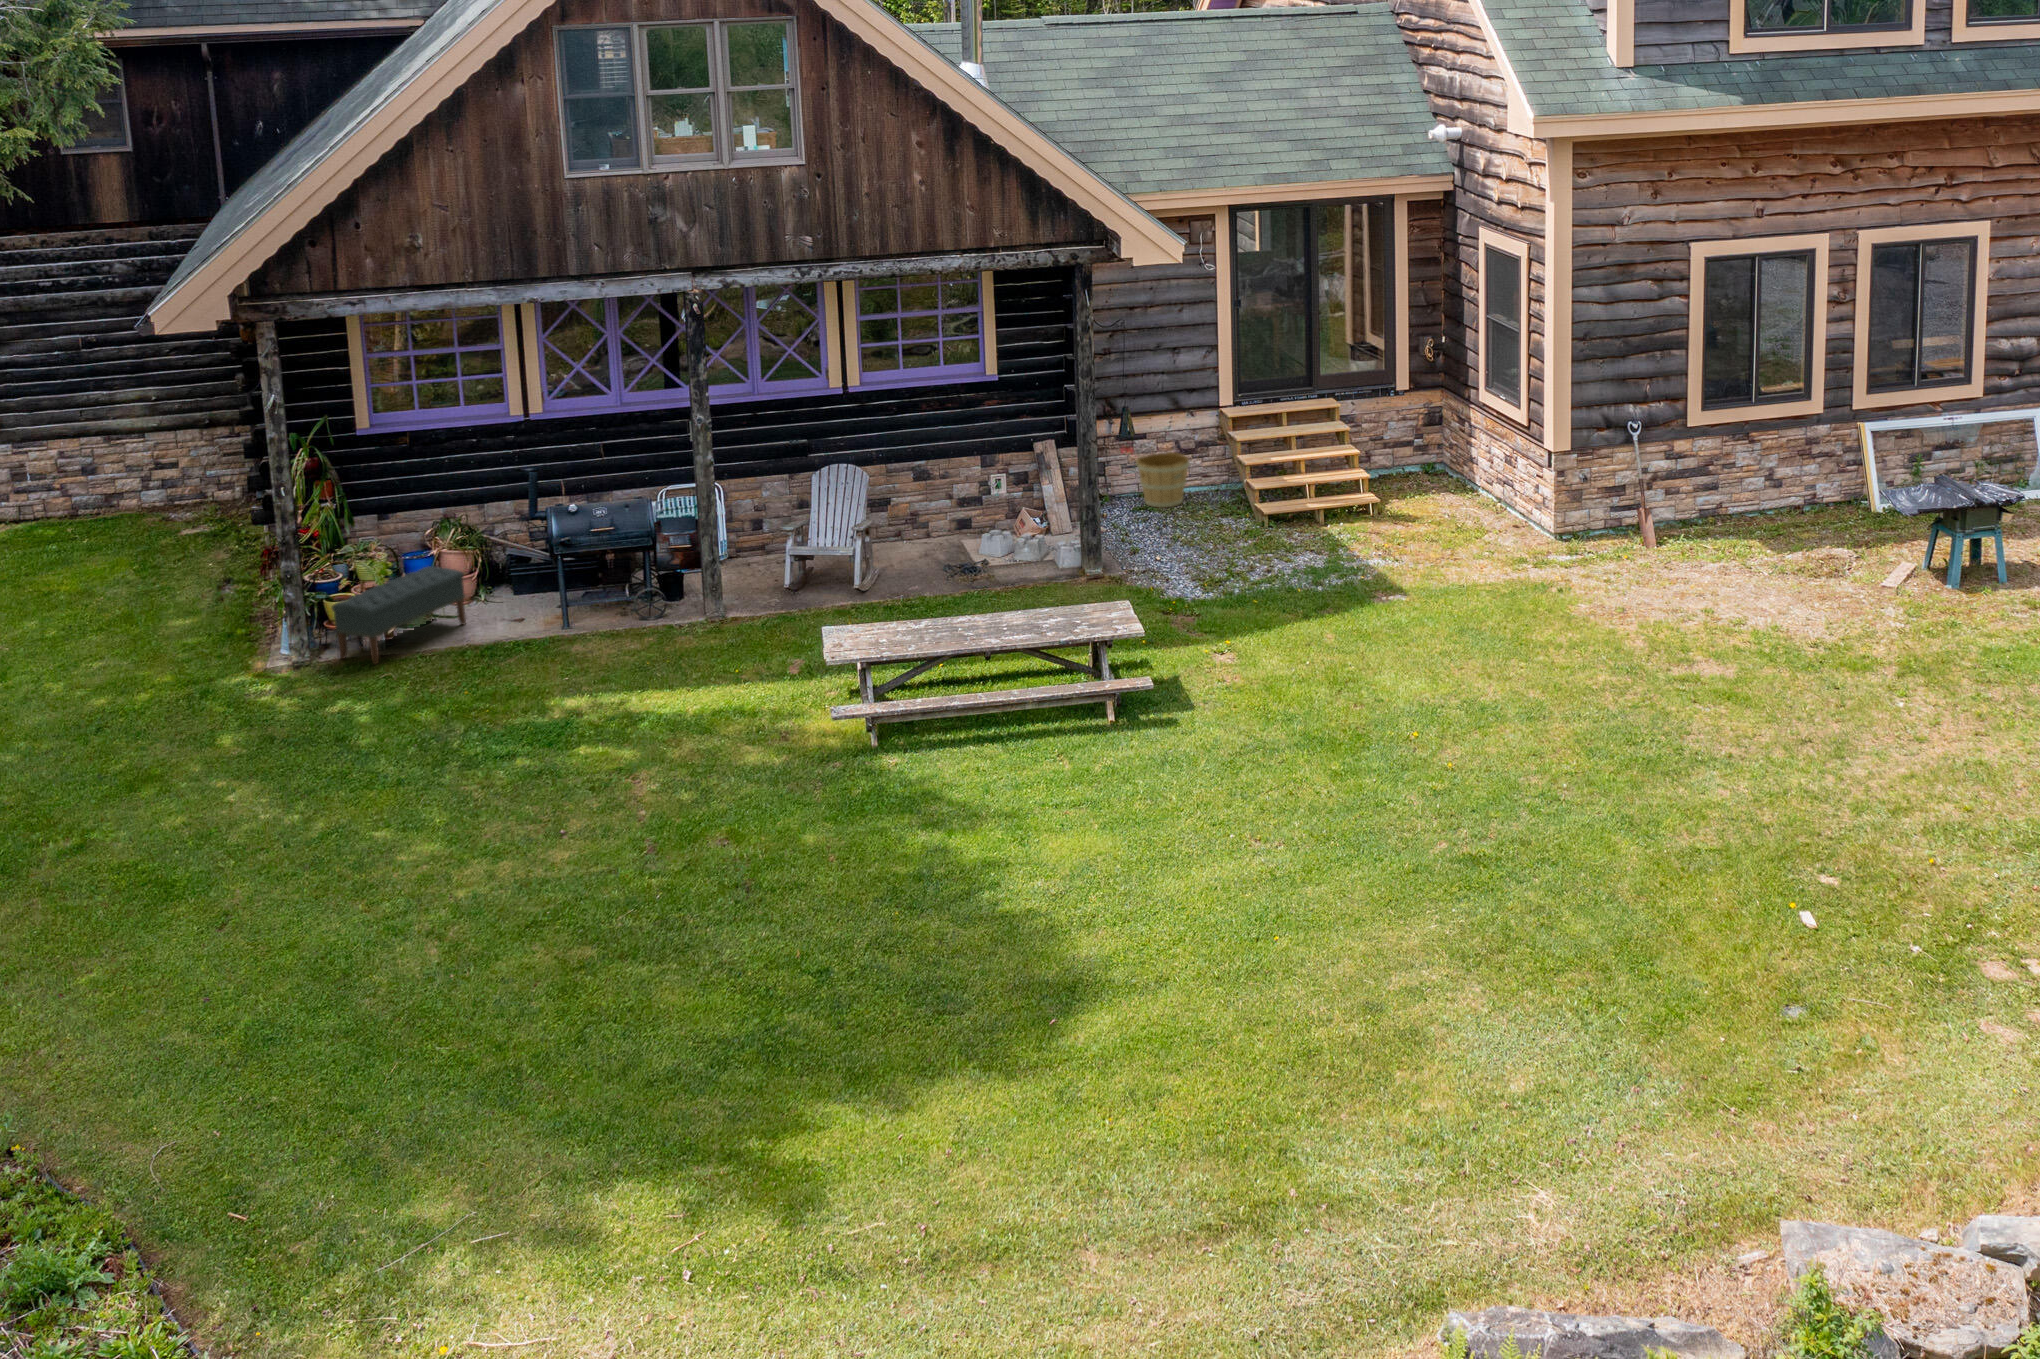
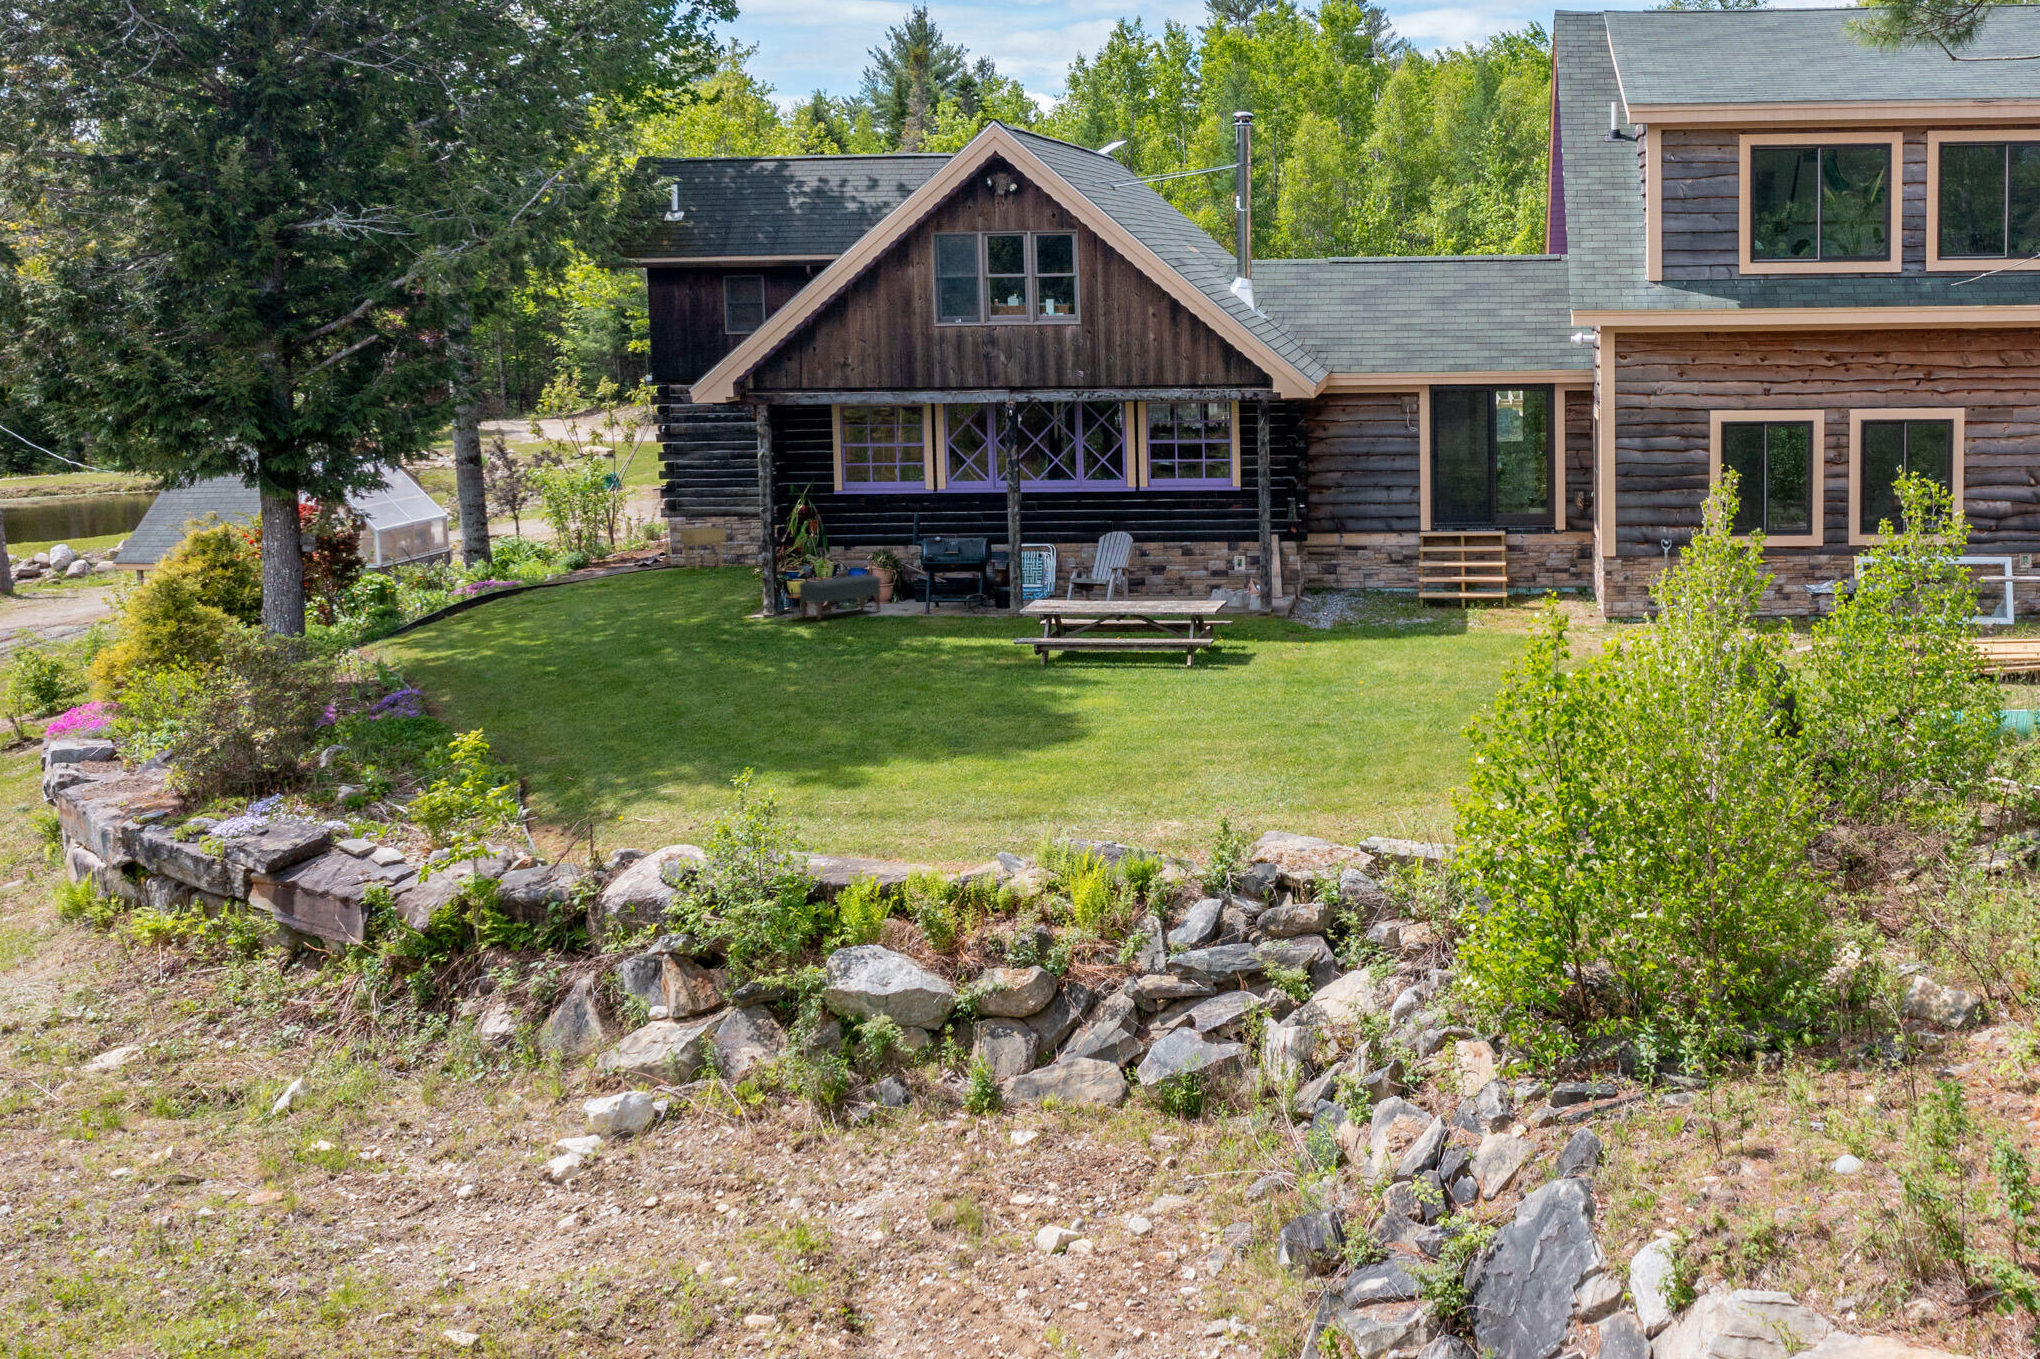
wooden bucket: present [1136,452,1189,508] -> none [1343,560,1381,596]
side table: none [47,455,130,530] -> present [680,527,726,569]

